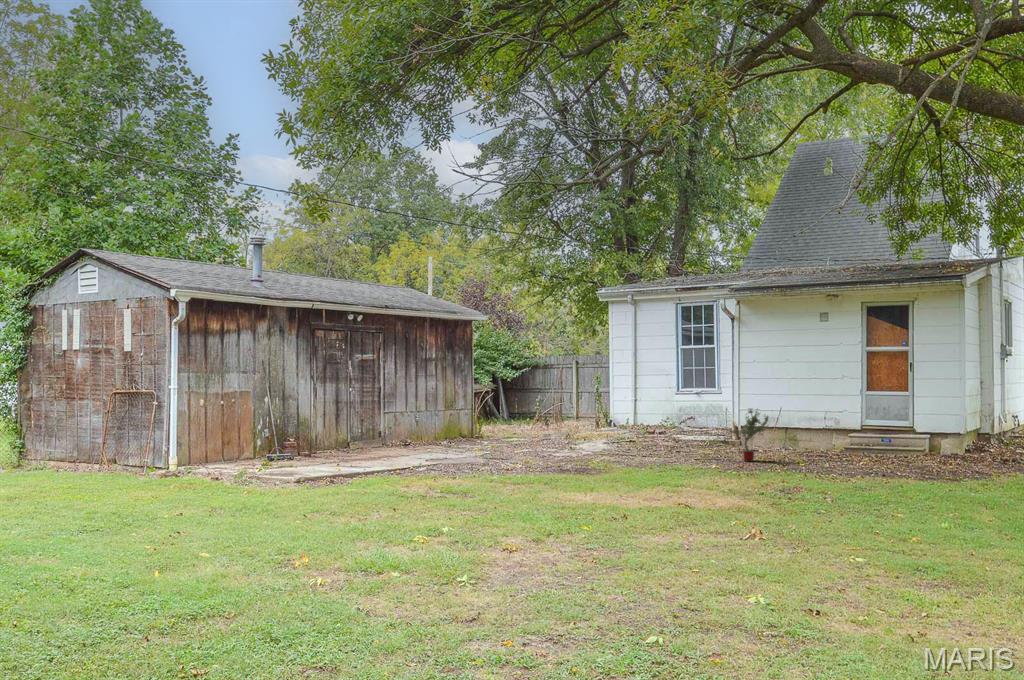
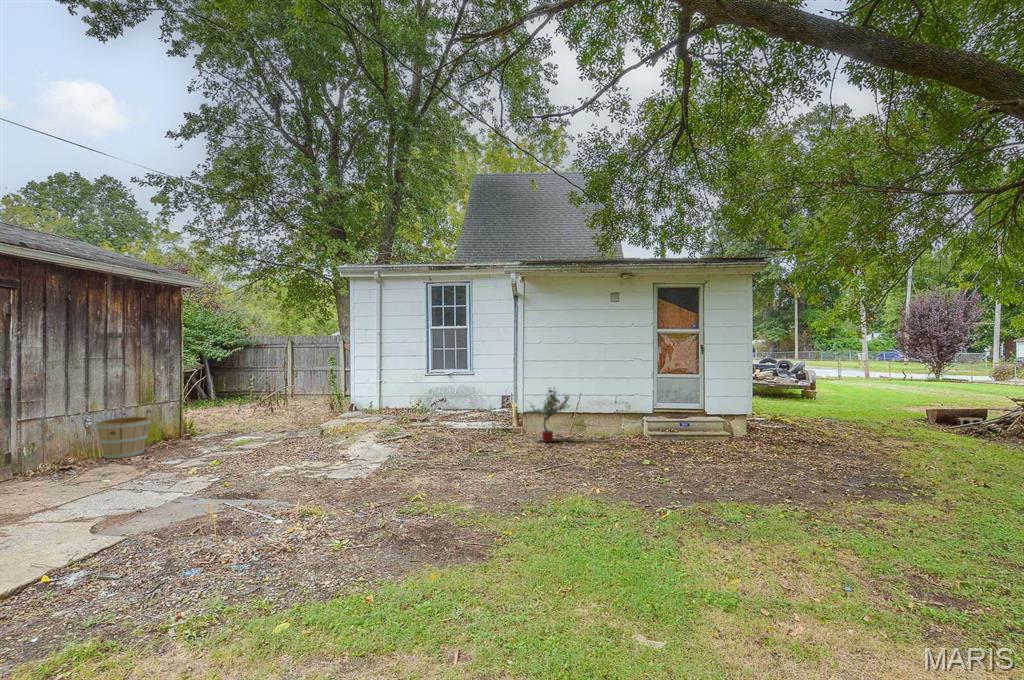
wooden bucket: none [422,418,452,445] -> present [96,416,151,459]

